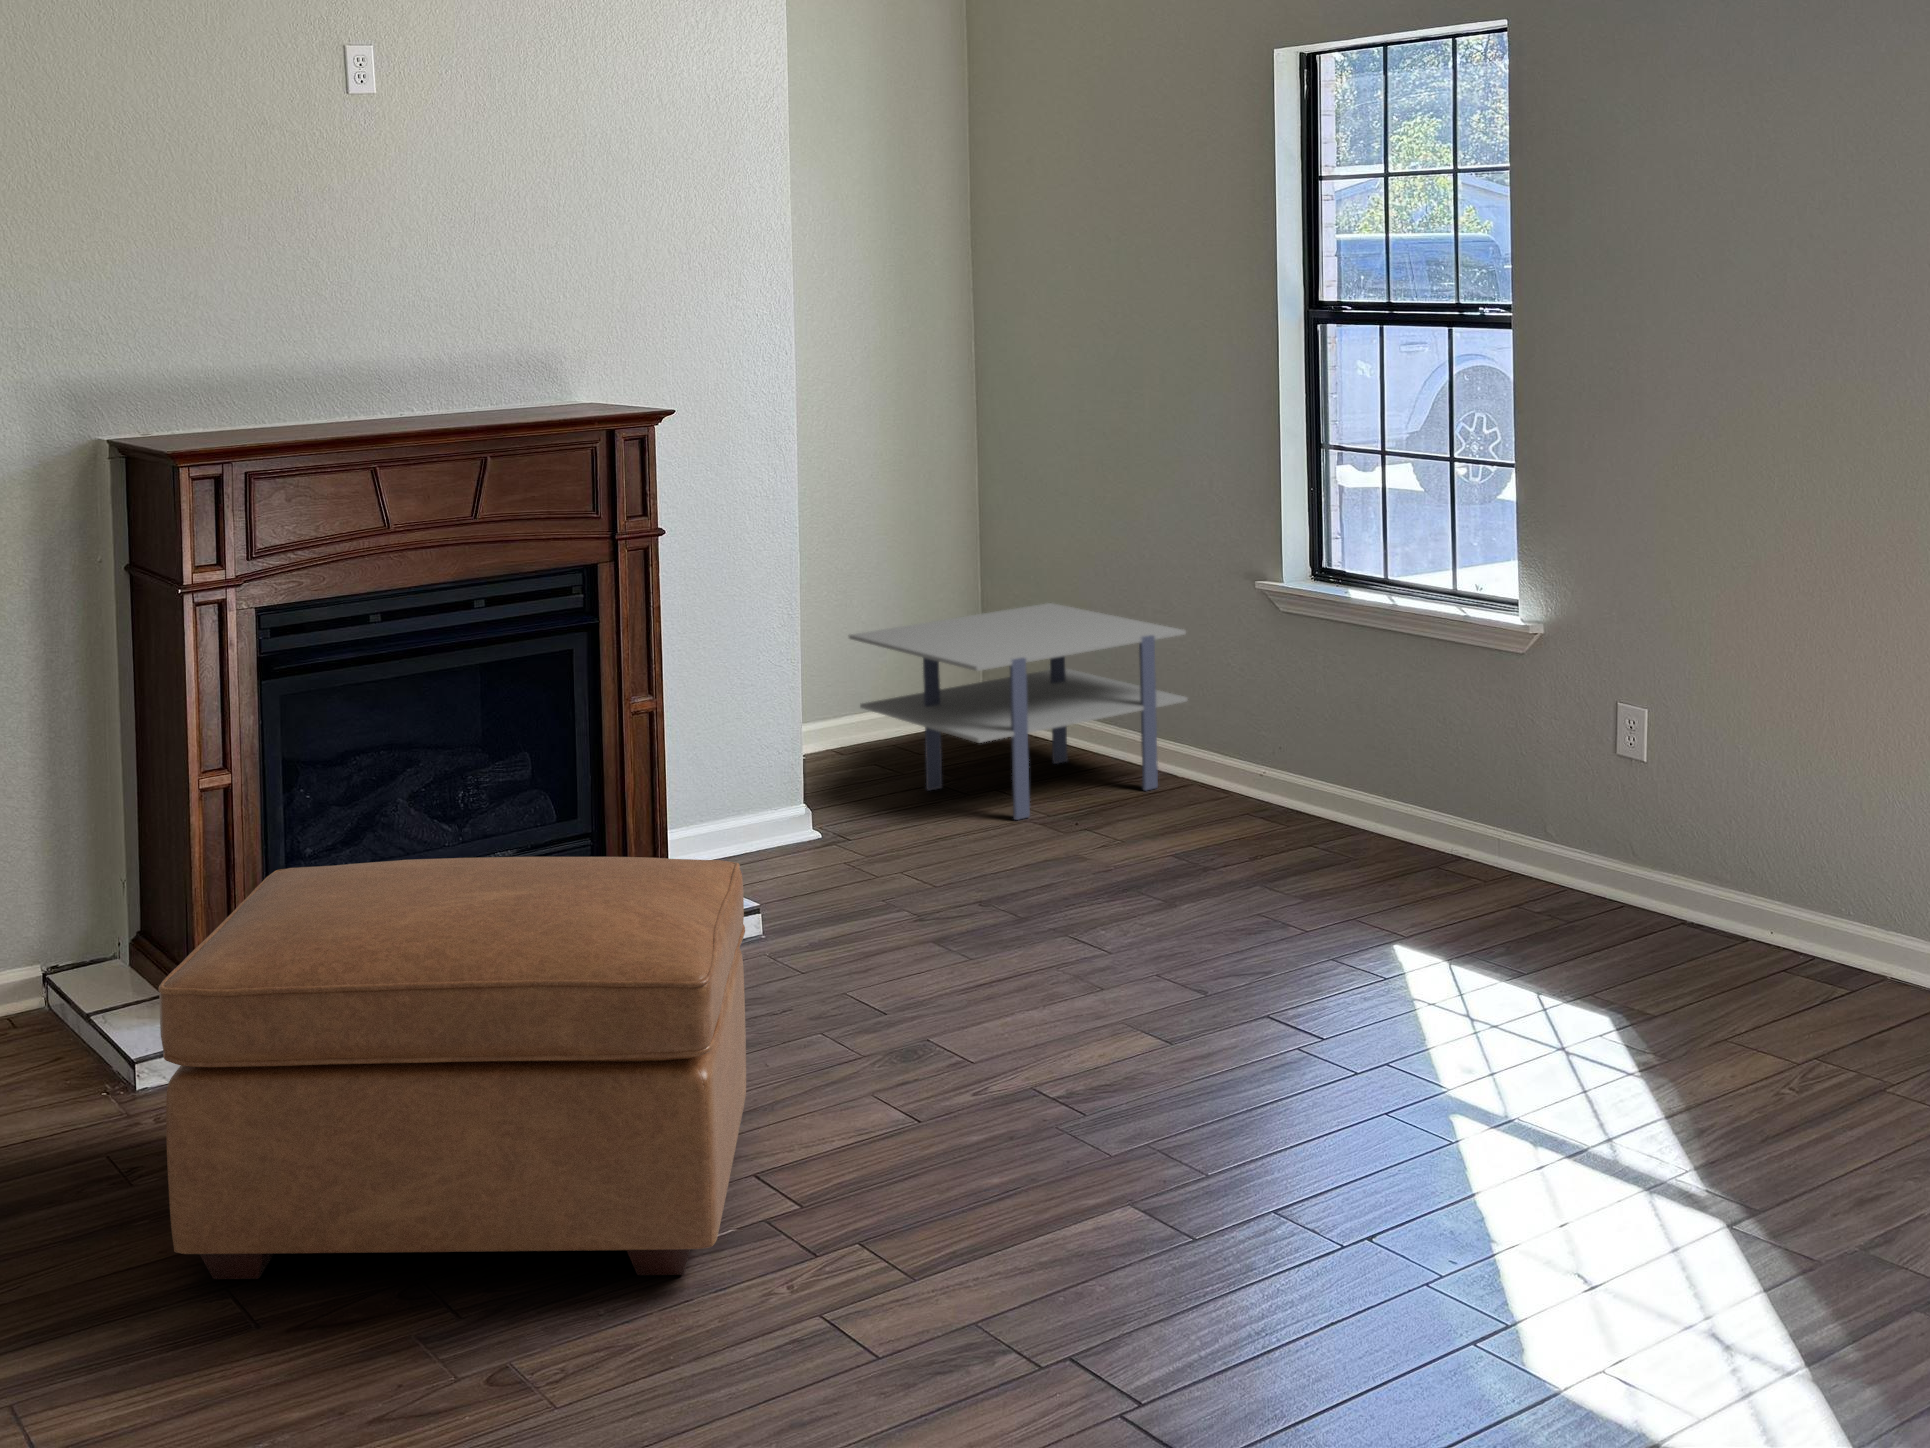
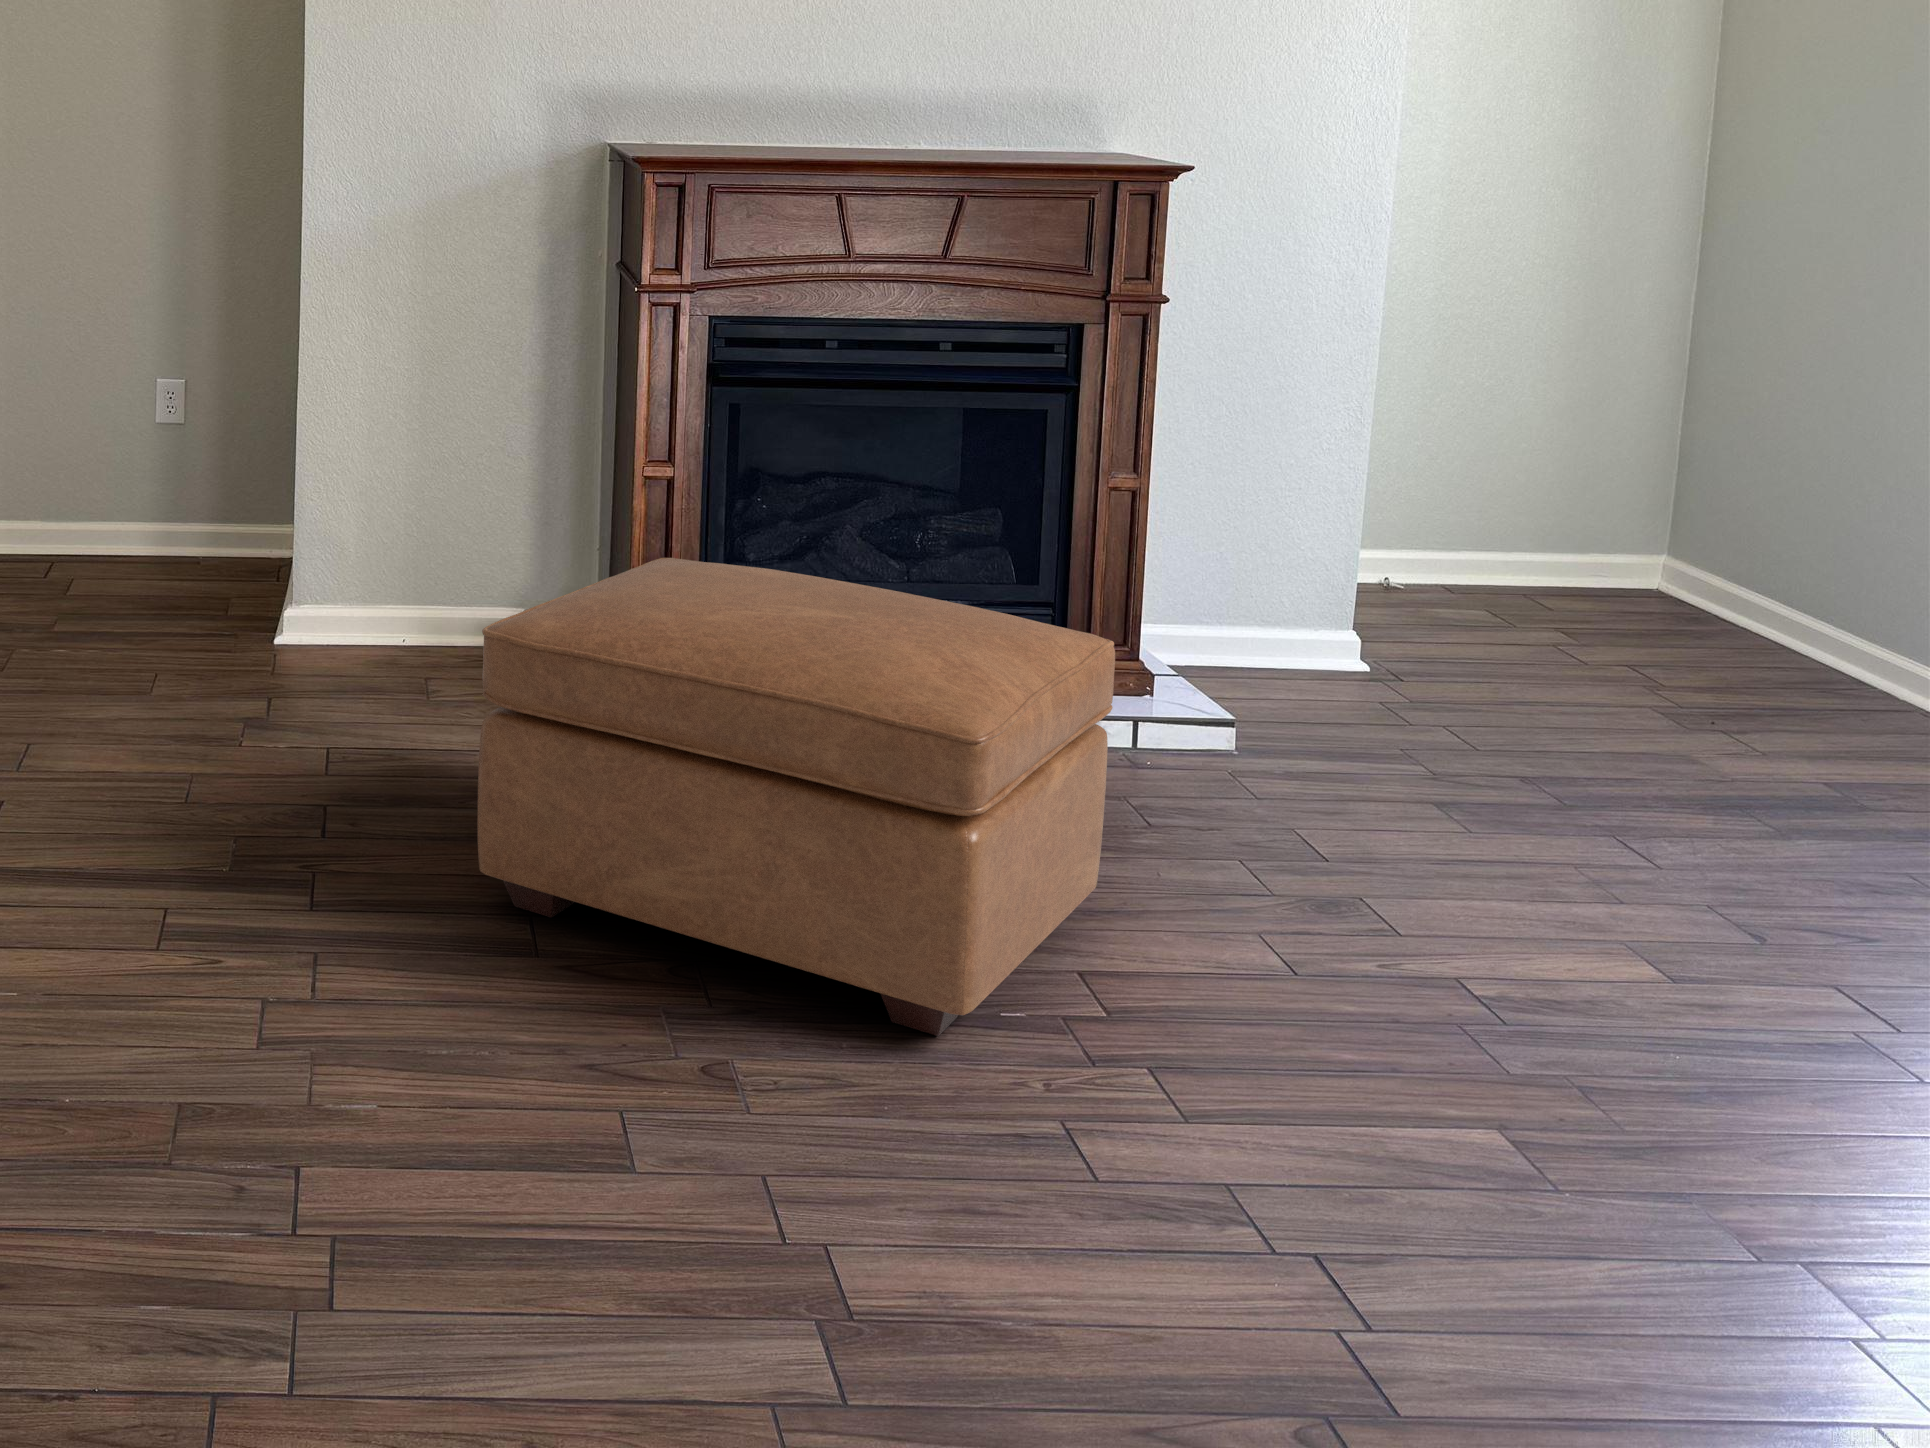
side table: present [849,603,1187,820] -> none [1454,455,1926,702]

